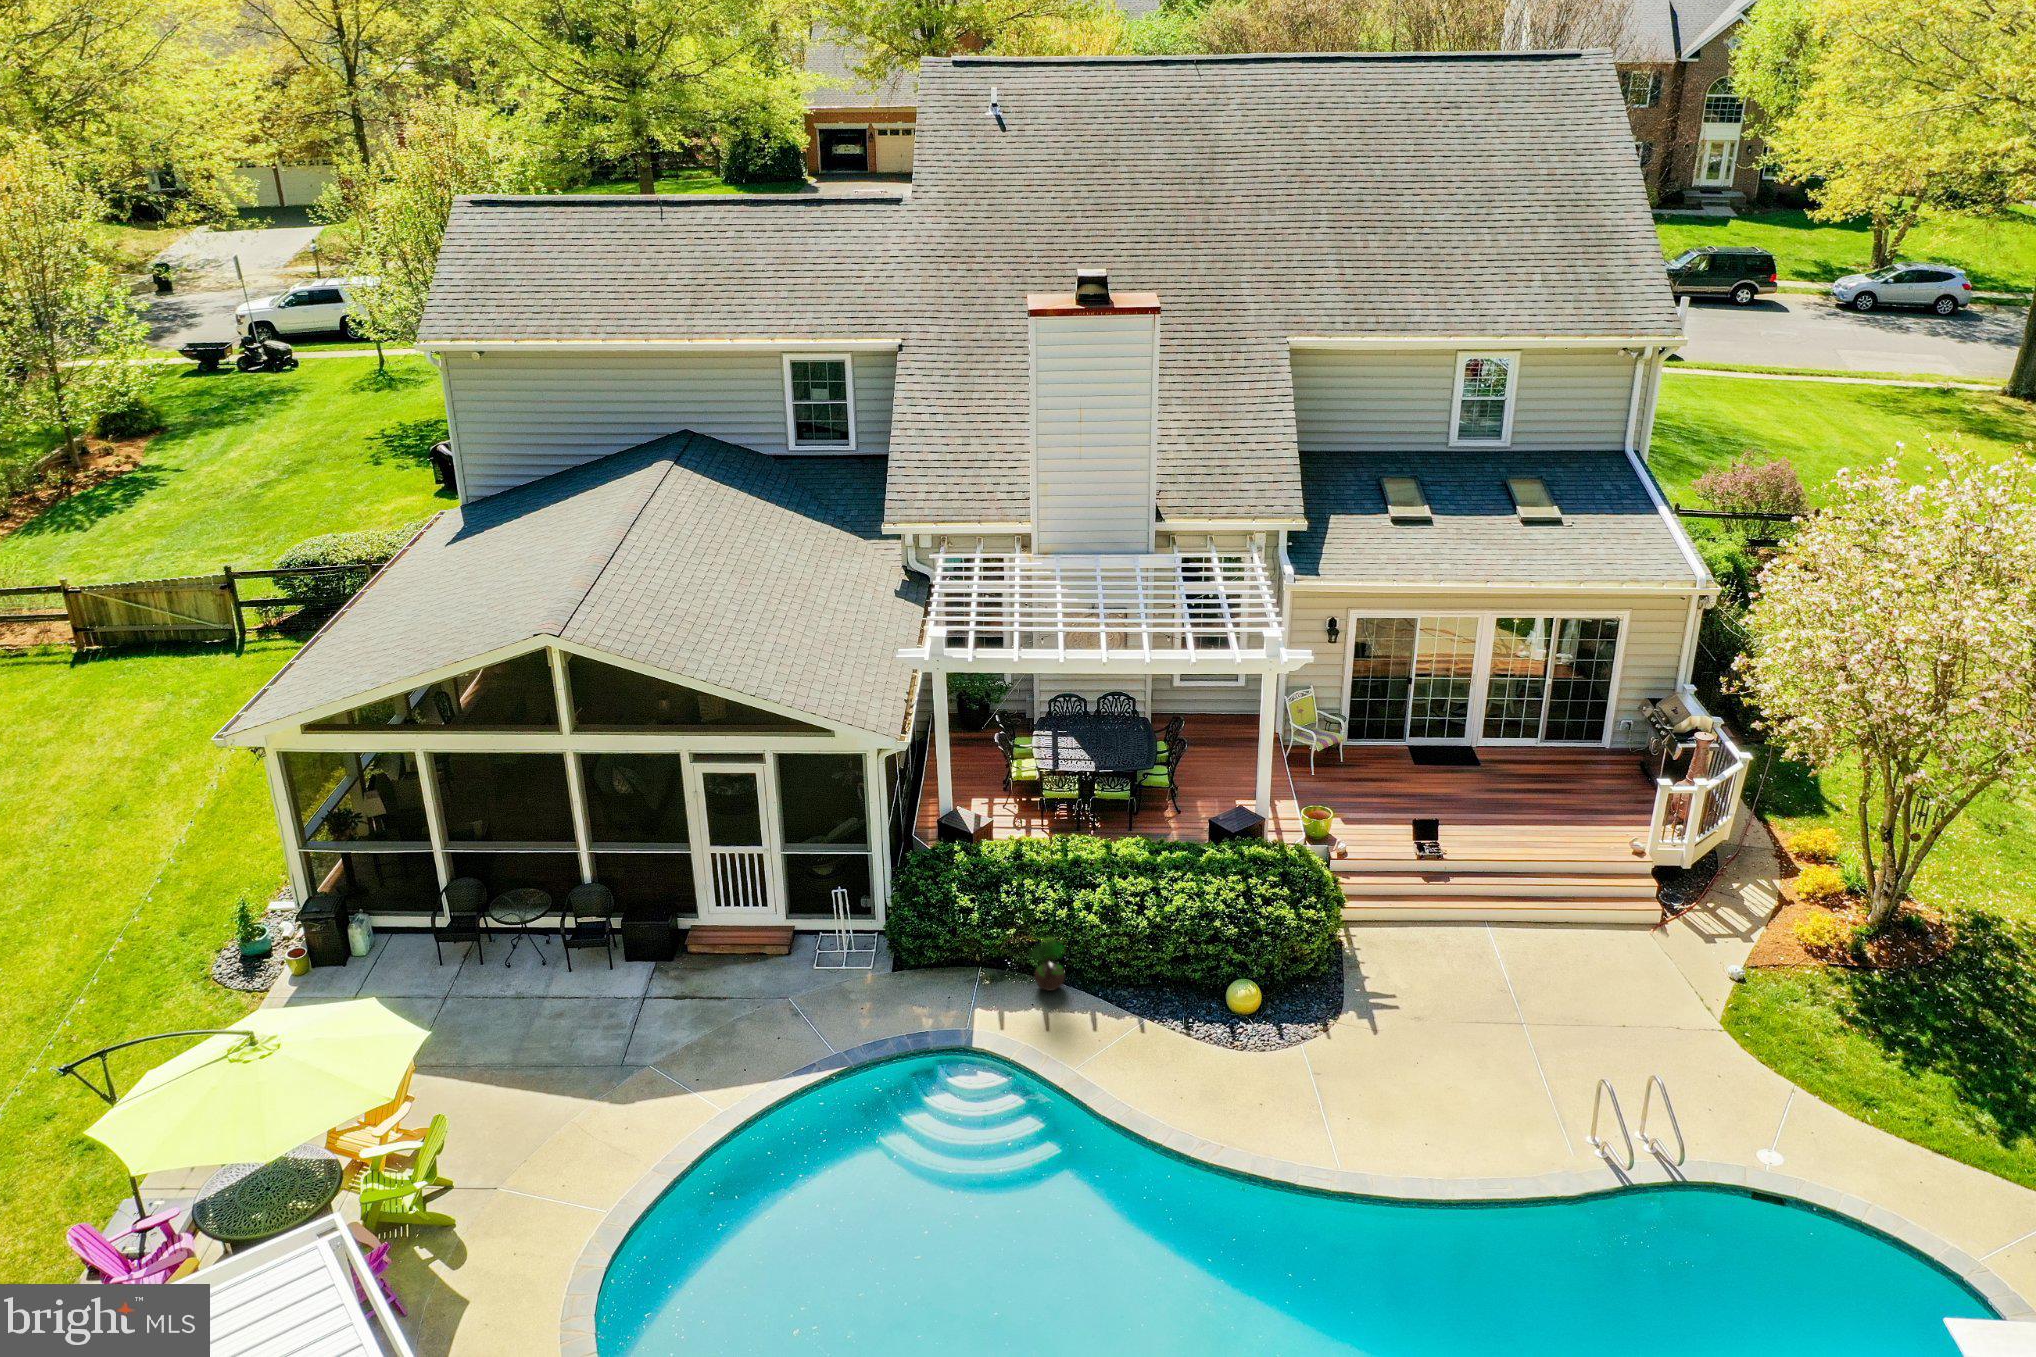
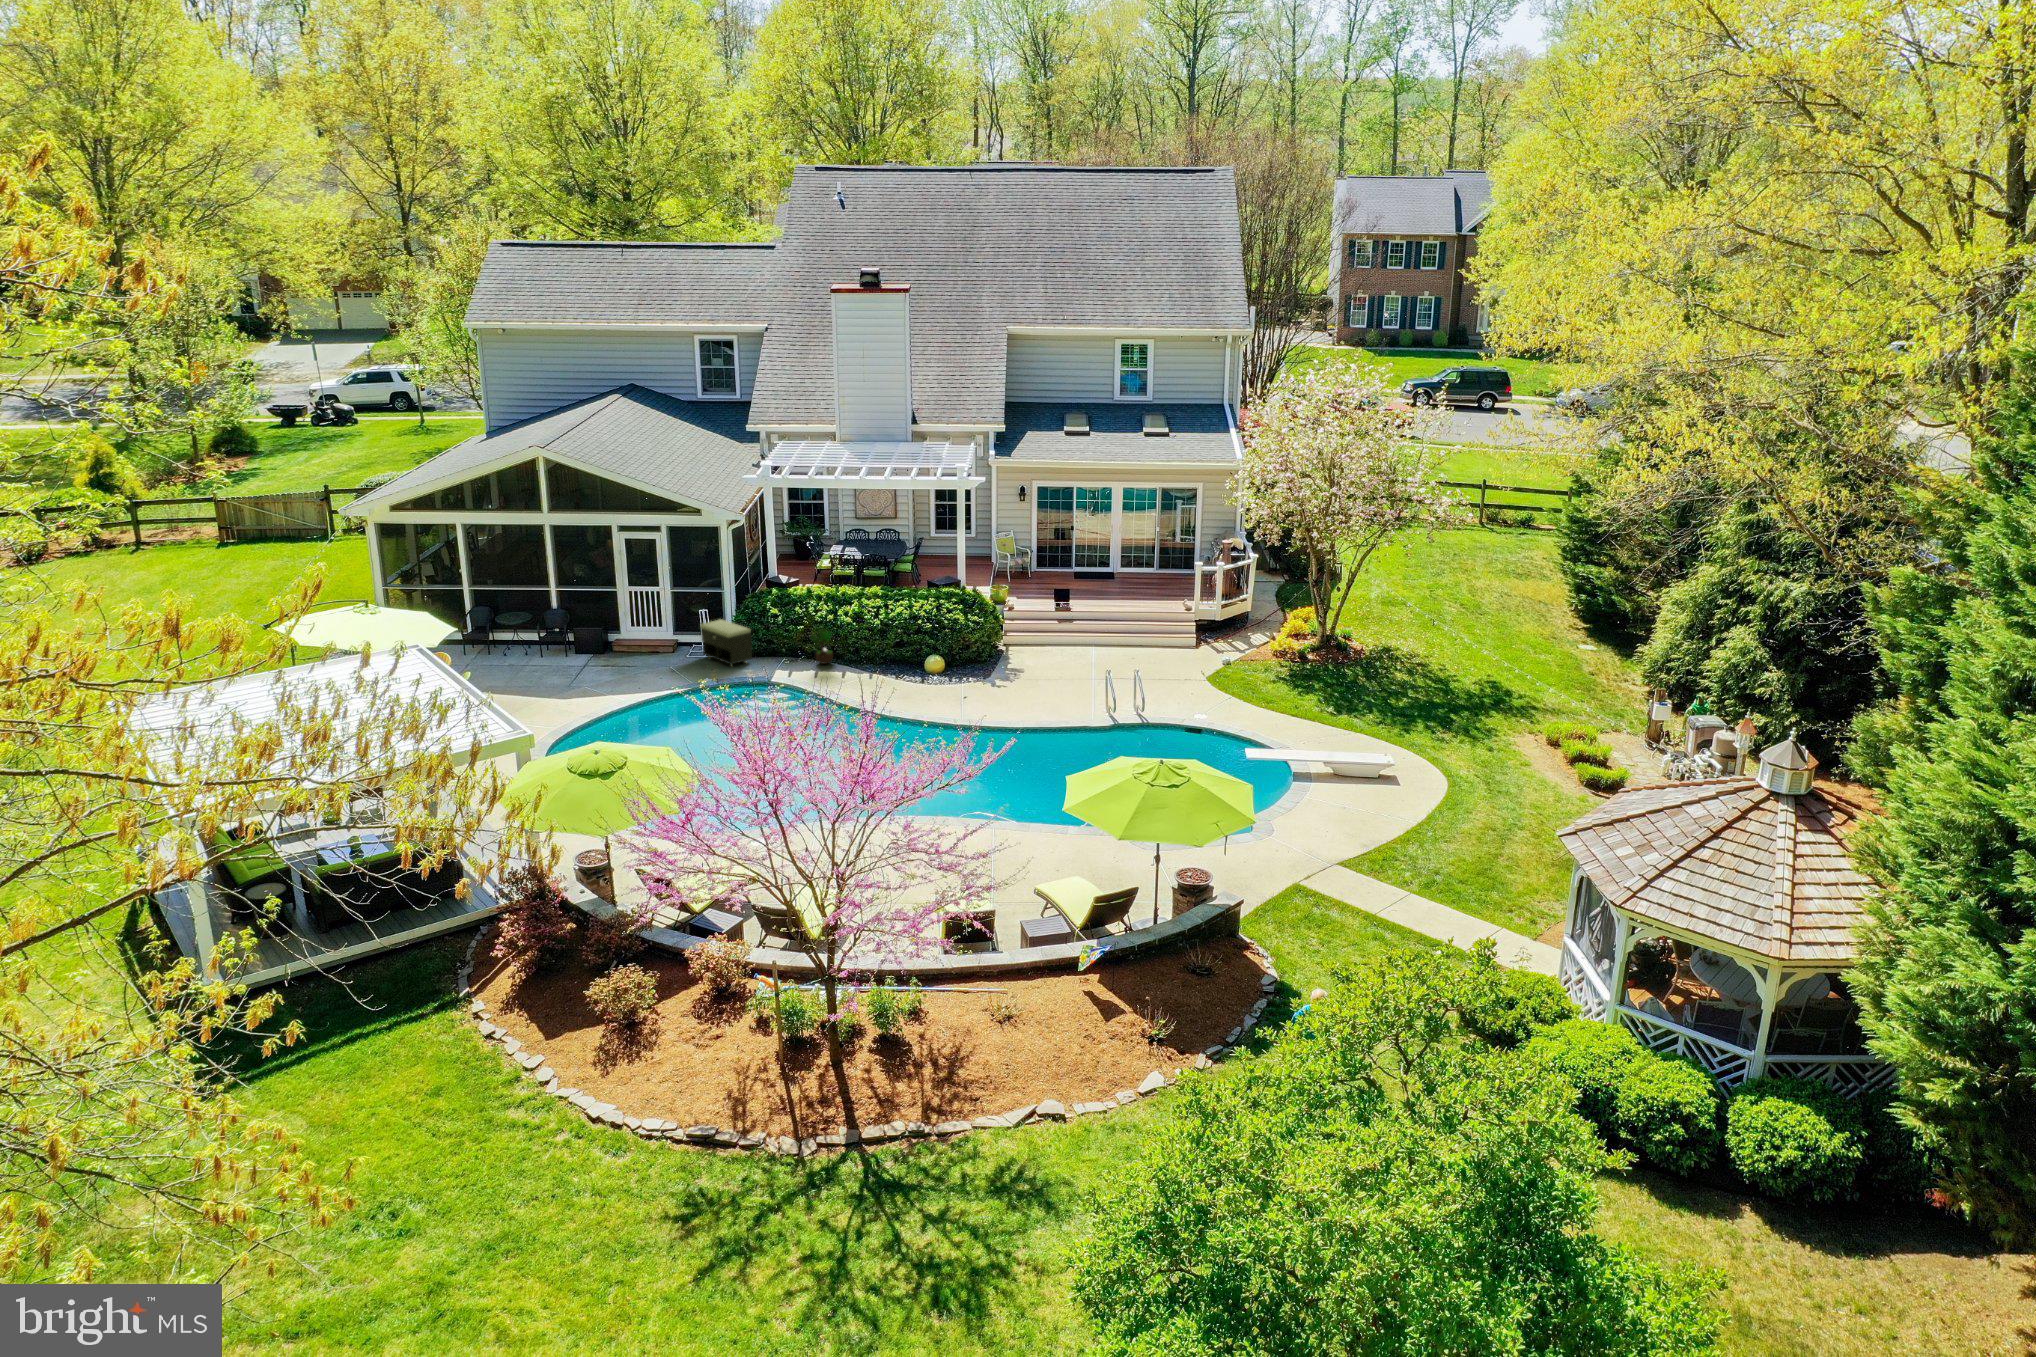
storage bench: none [837,907,926,1001] -> present [700,620,752,666]

